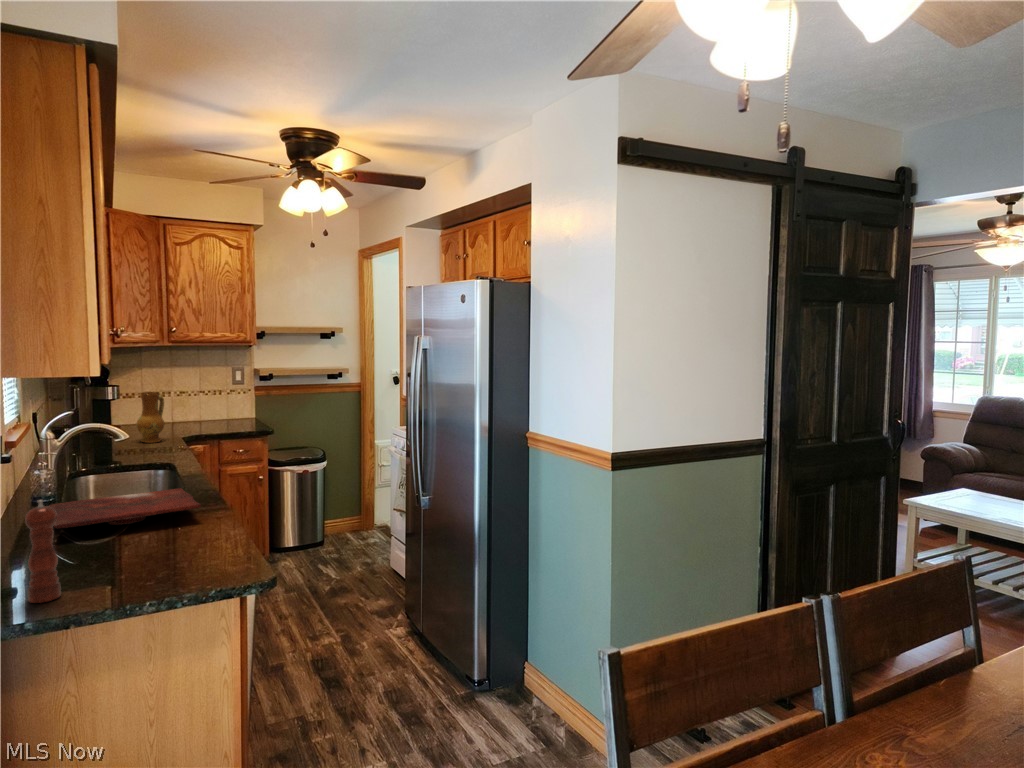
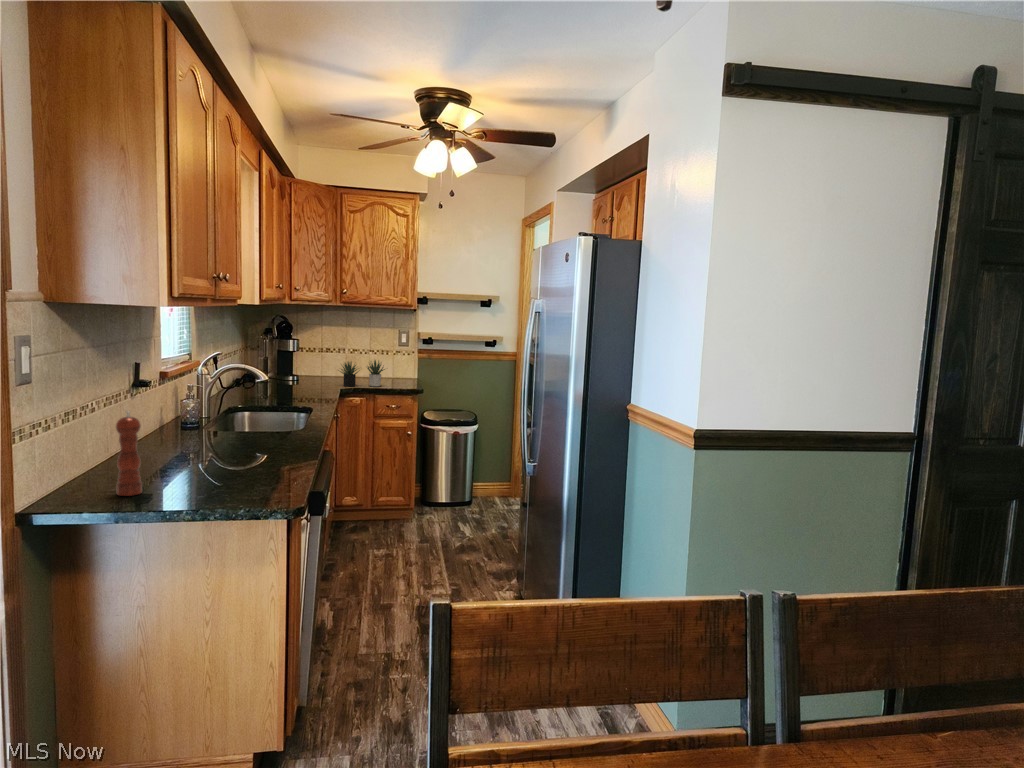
ceramic jug: present [136,392,164,443] -> none [307,346,331,391]
succulent plant: none [166,400,227,434] -> present [340,360,385,387]
cutting board: present [49,488,201,528] -> none [174,425,296,448]

